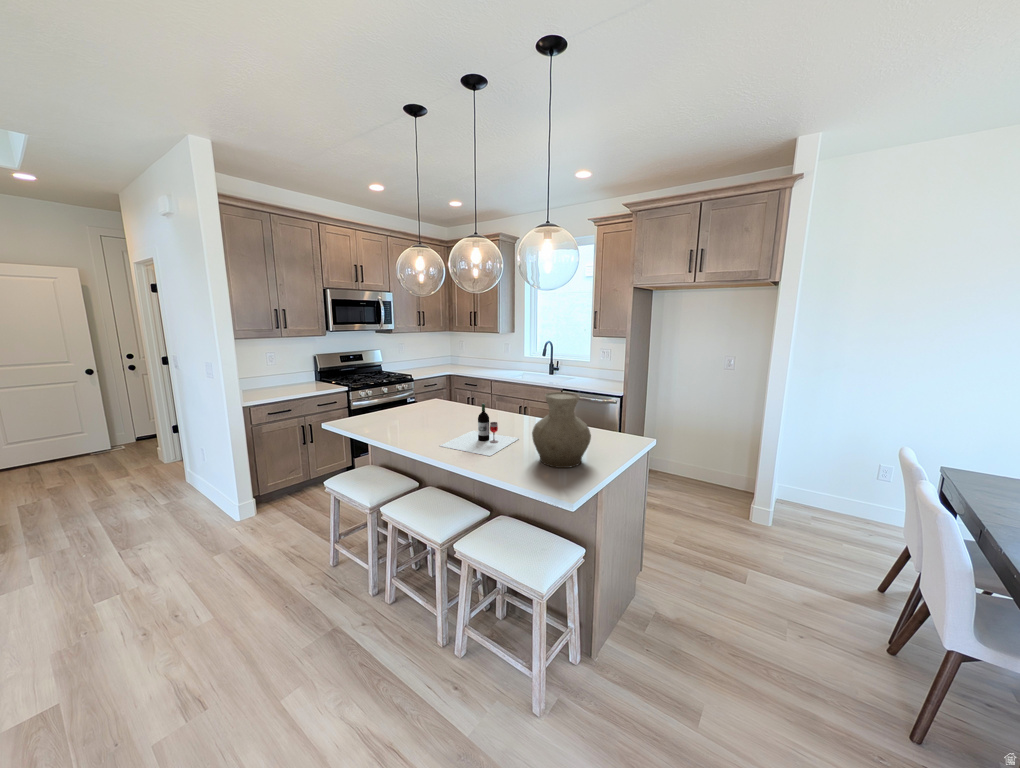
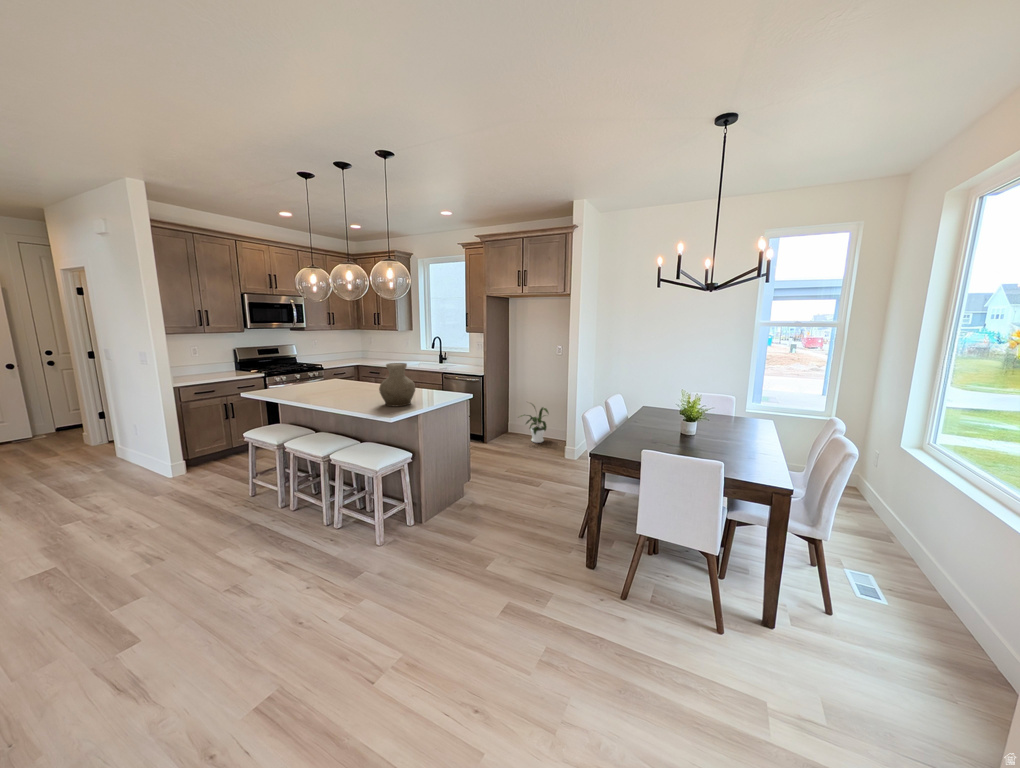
wine bottle: present [440,404,519,456] -> none [324,373,381,403]
house plant: none [667,432,717,490] -> present [523,405,548,443]

